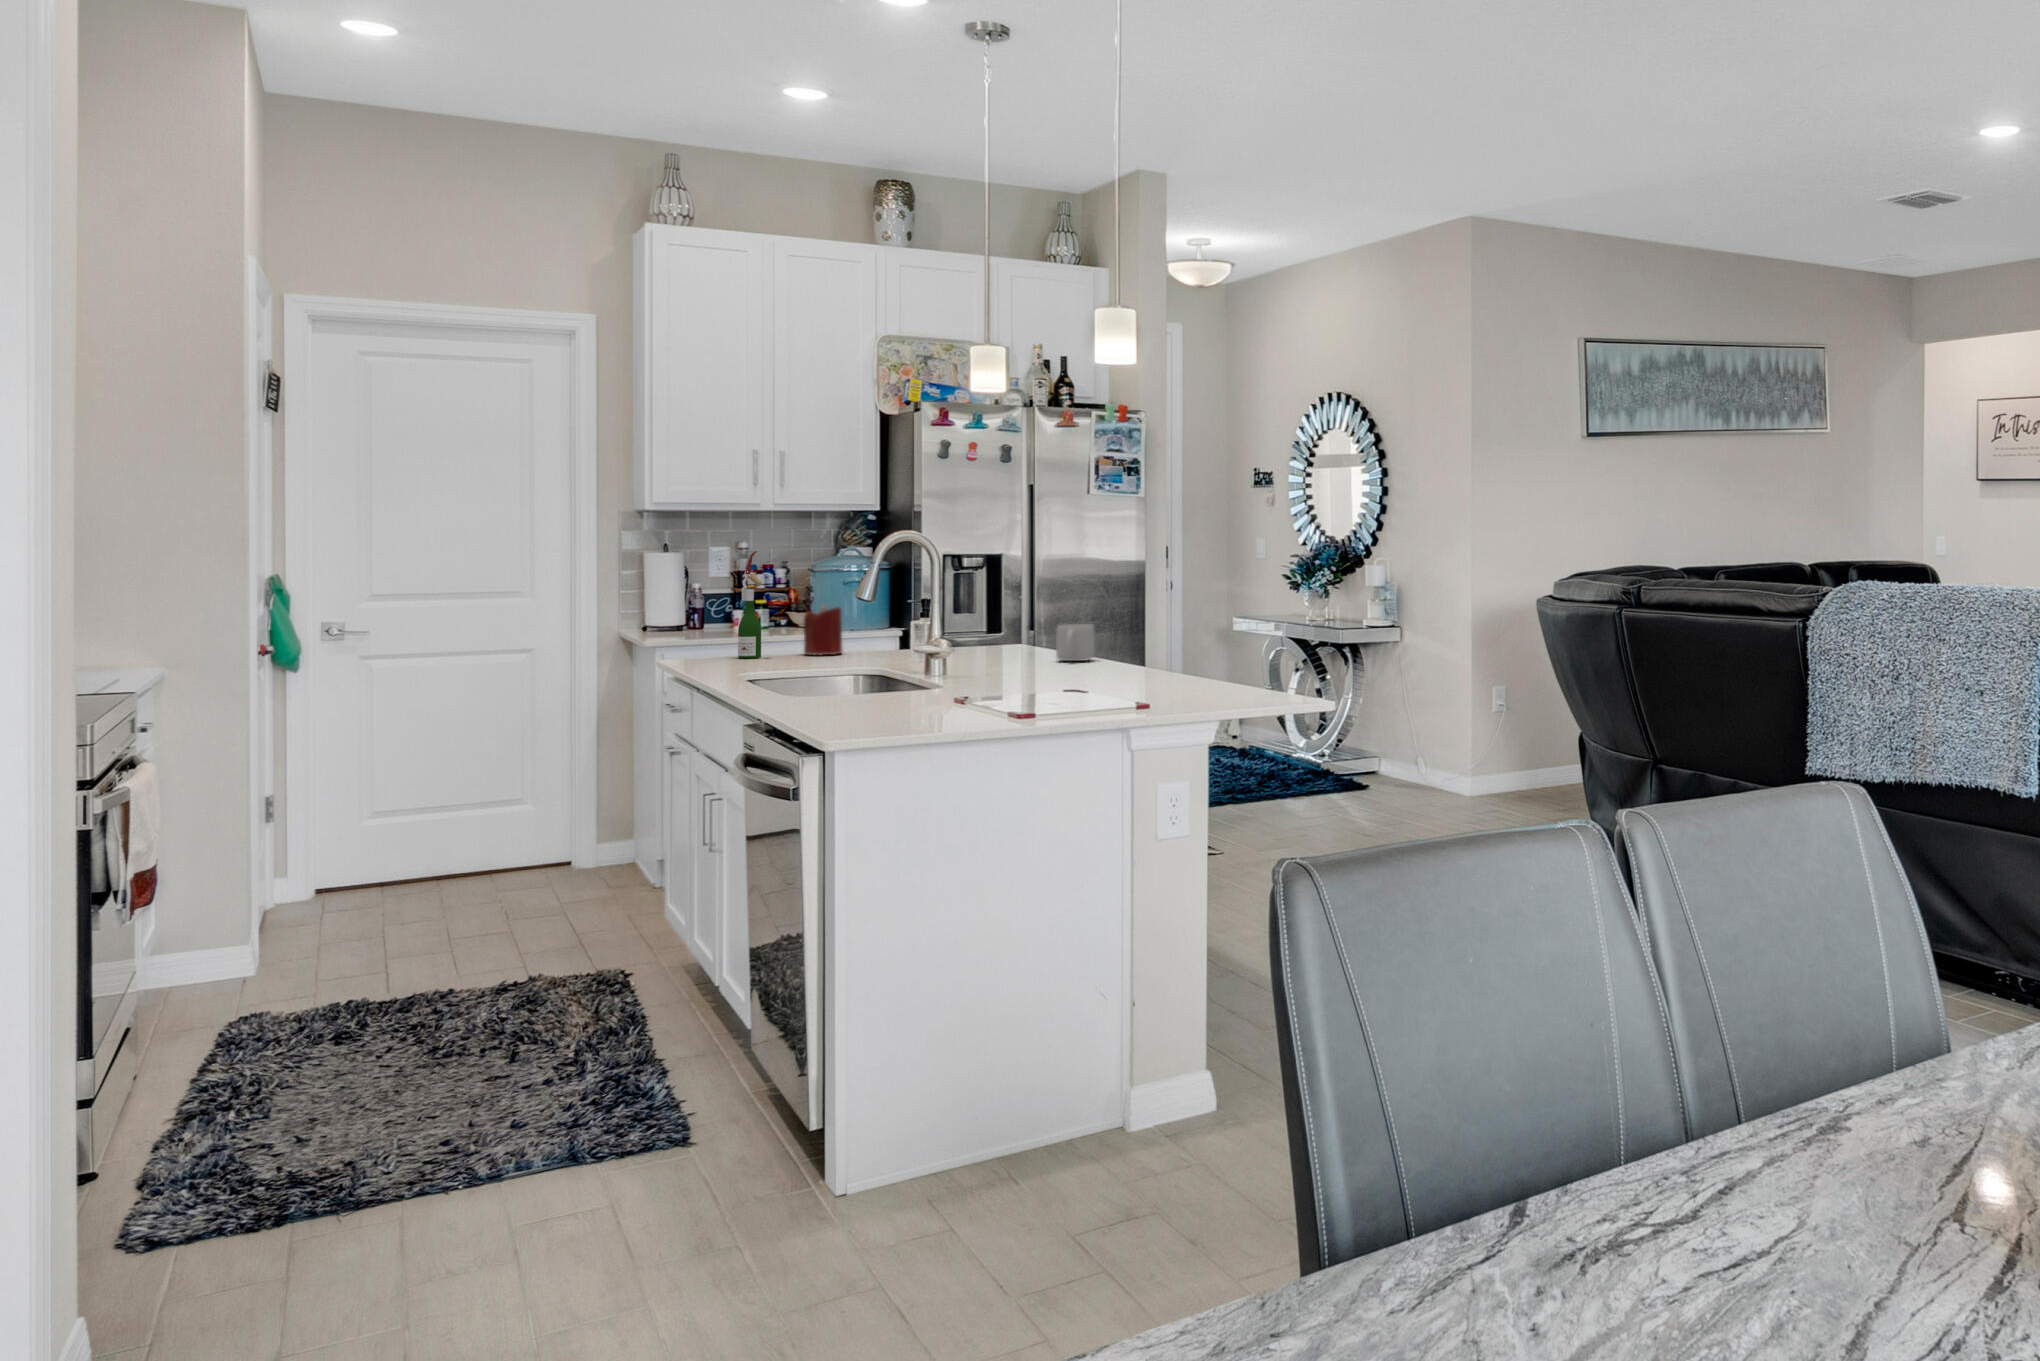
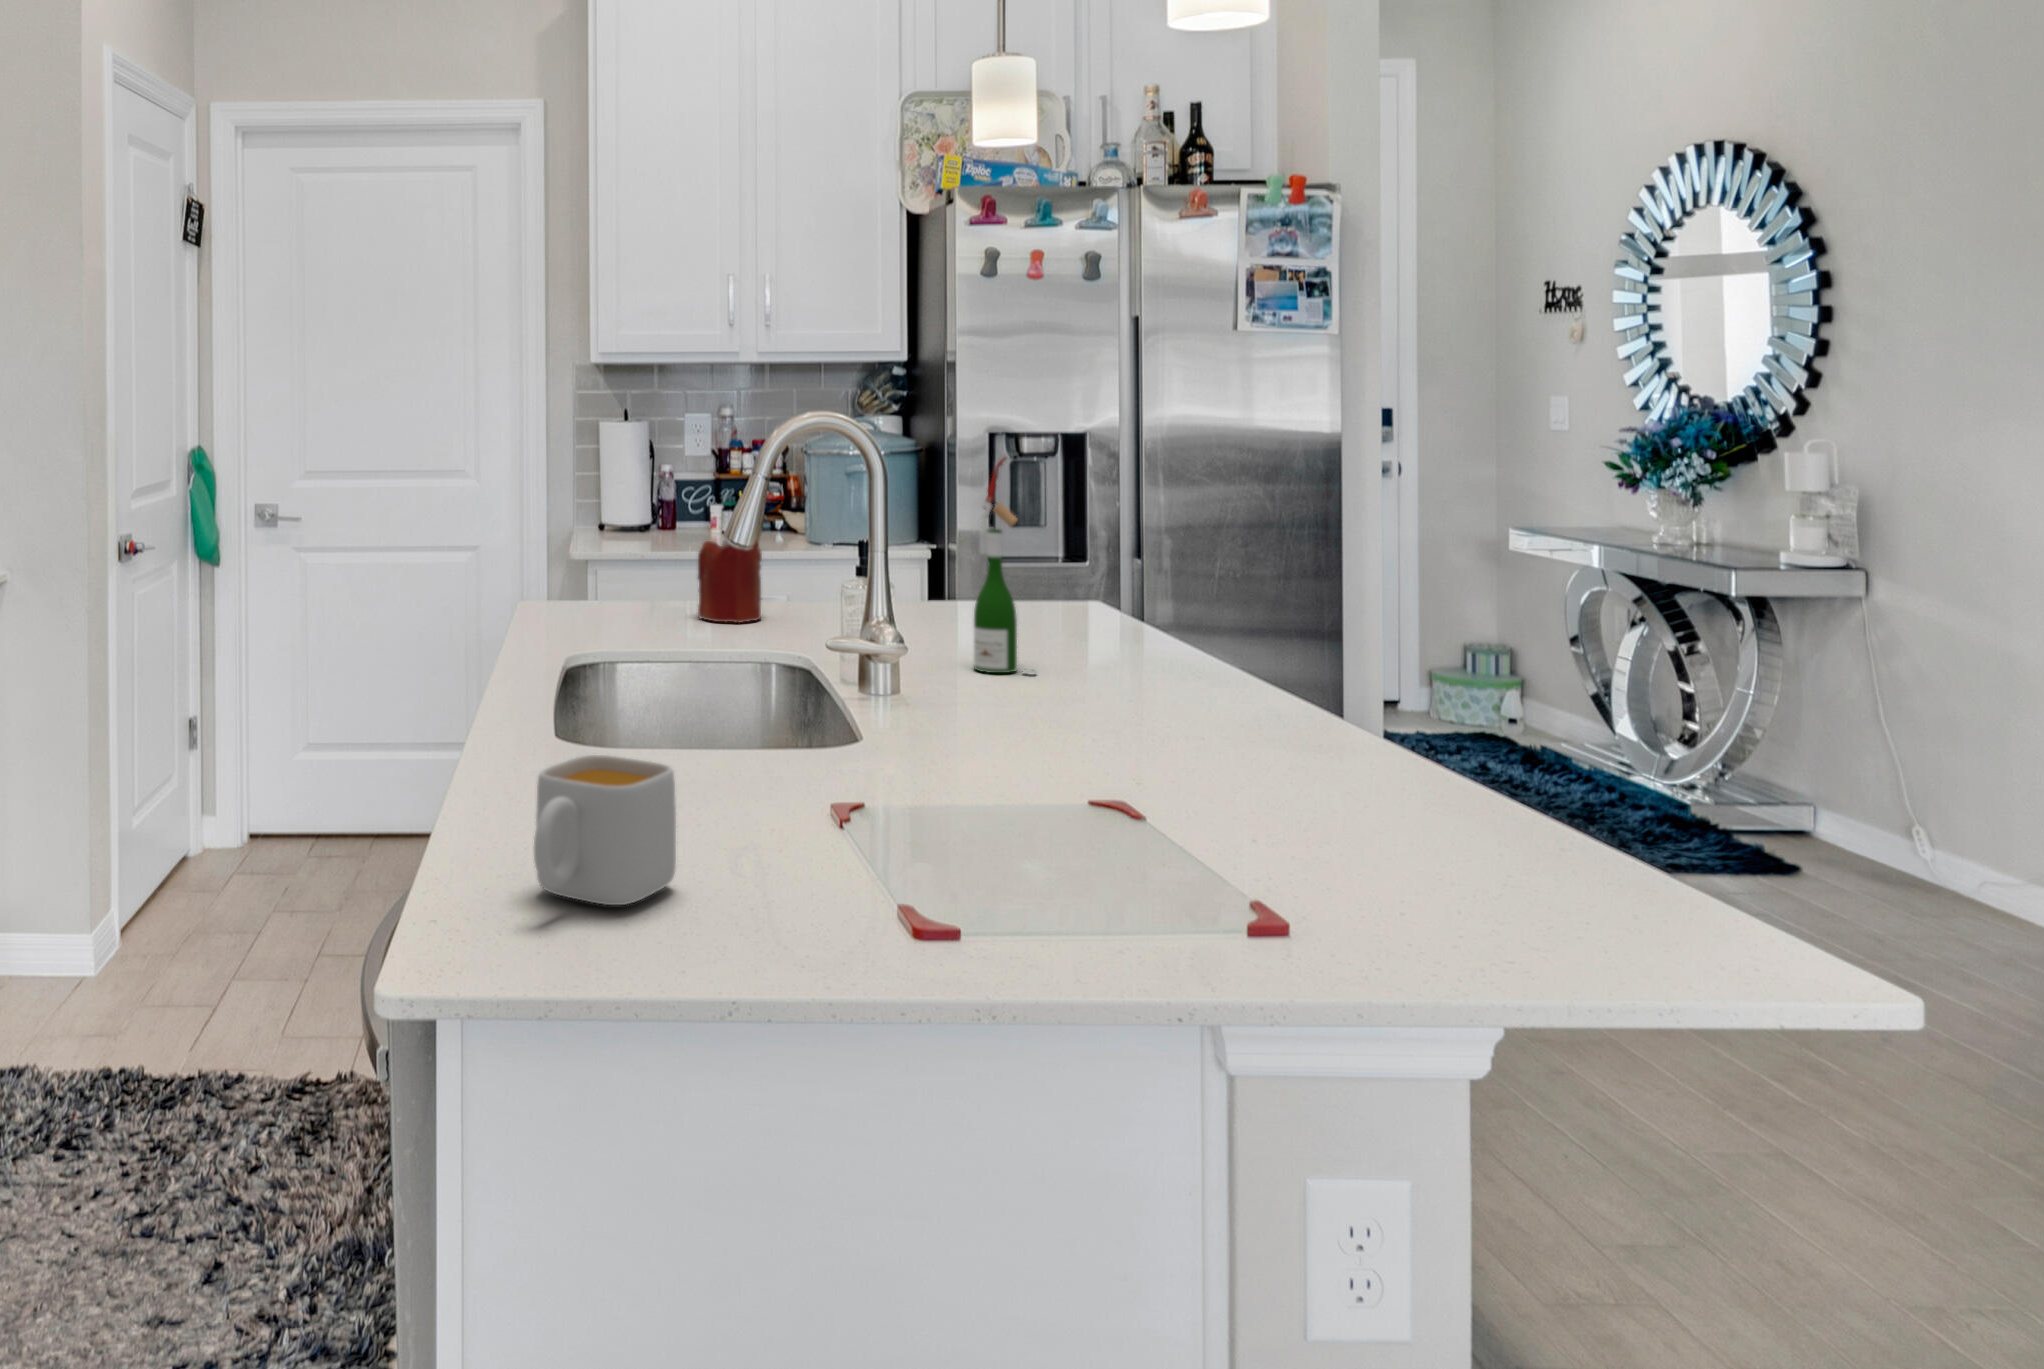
wine bottle: present [738,551,772,658] -> present [974,458,1036,674]
mug: present [1056,624,1095,661] -> present [534,755,676,905]

